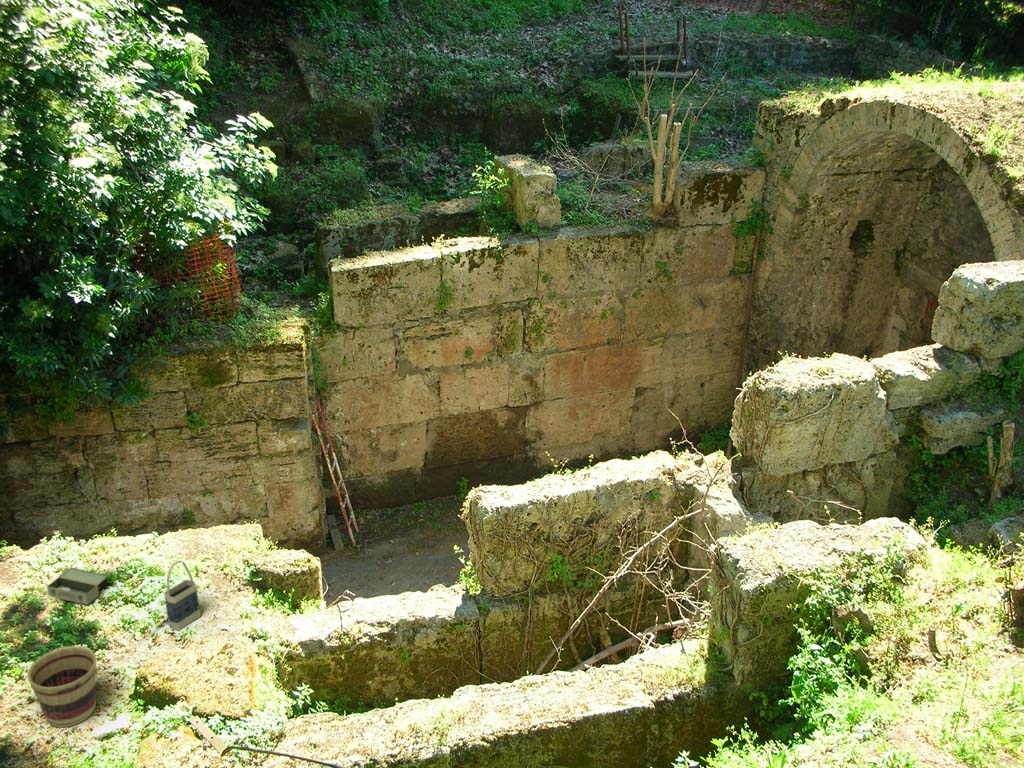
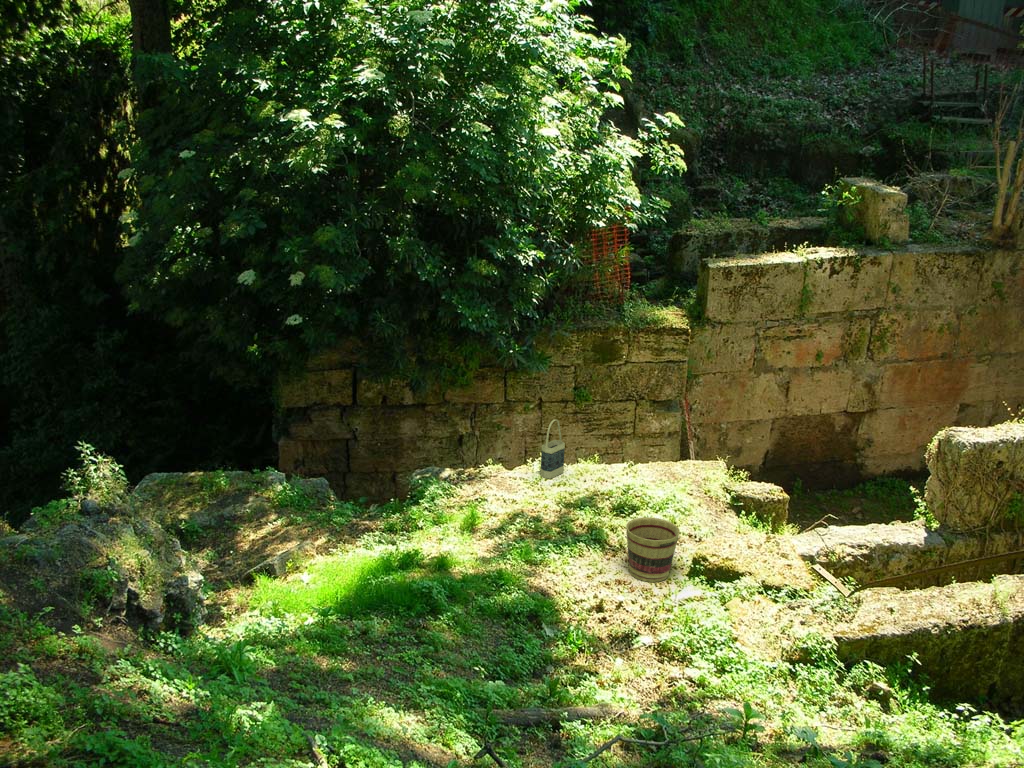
bag: present [164,561,201,630] -> present [540,420,565,479]
toolbox: present [47,568,108,605] -> none [574,477,621,505]

